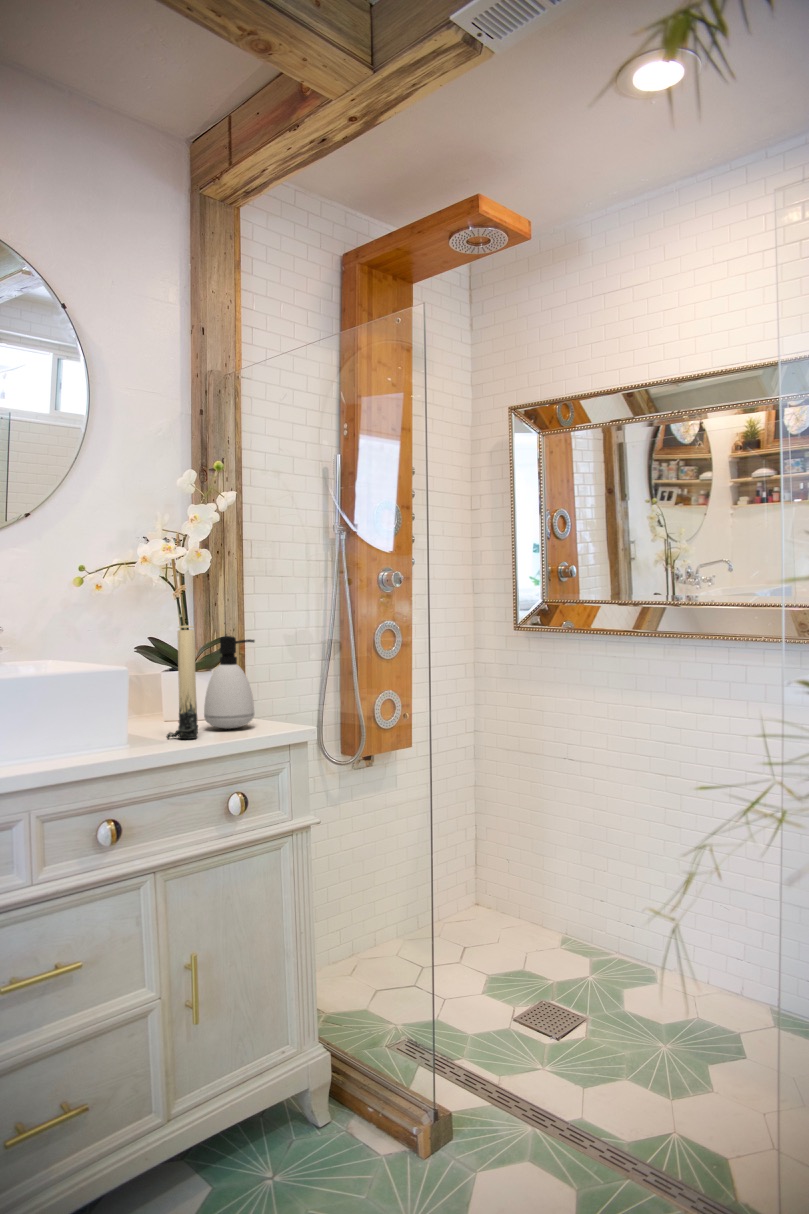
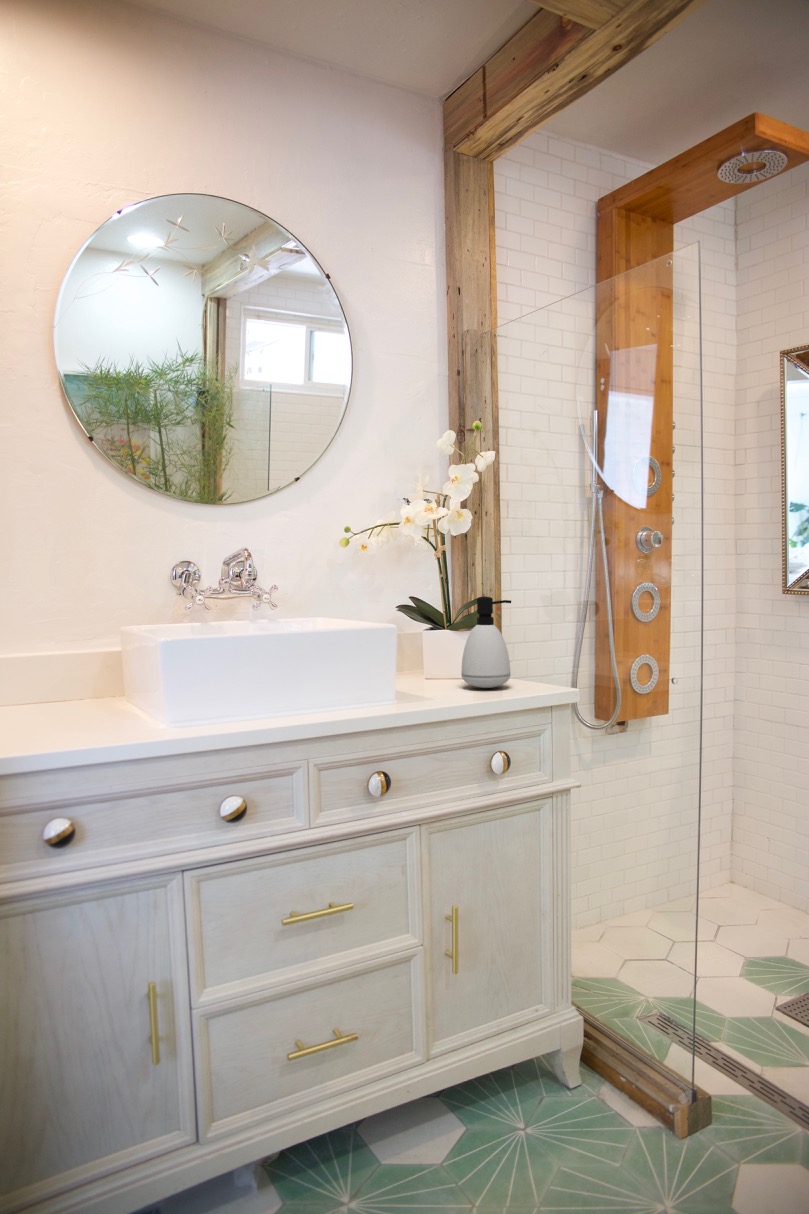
candle: present [167,626,198,739] -> none [427,586,457,697]

